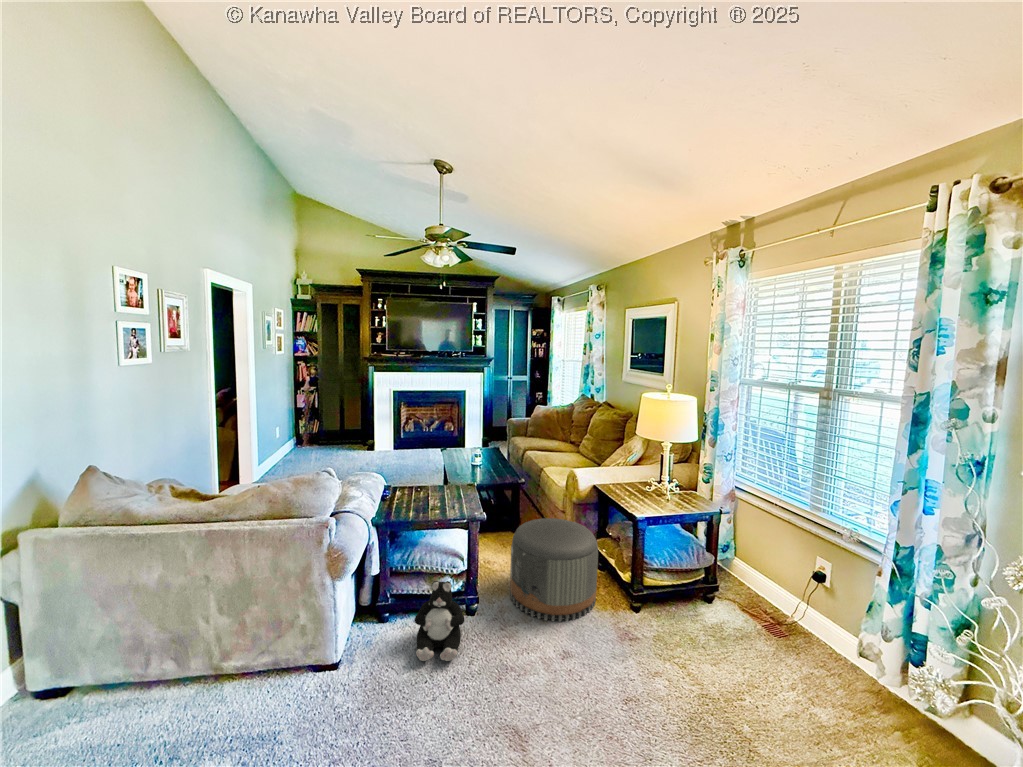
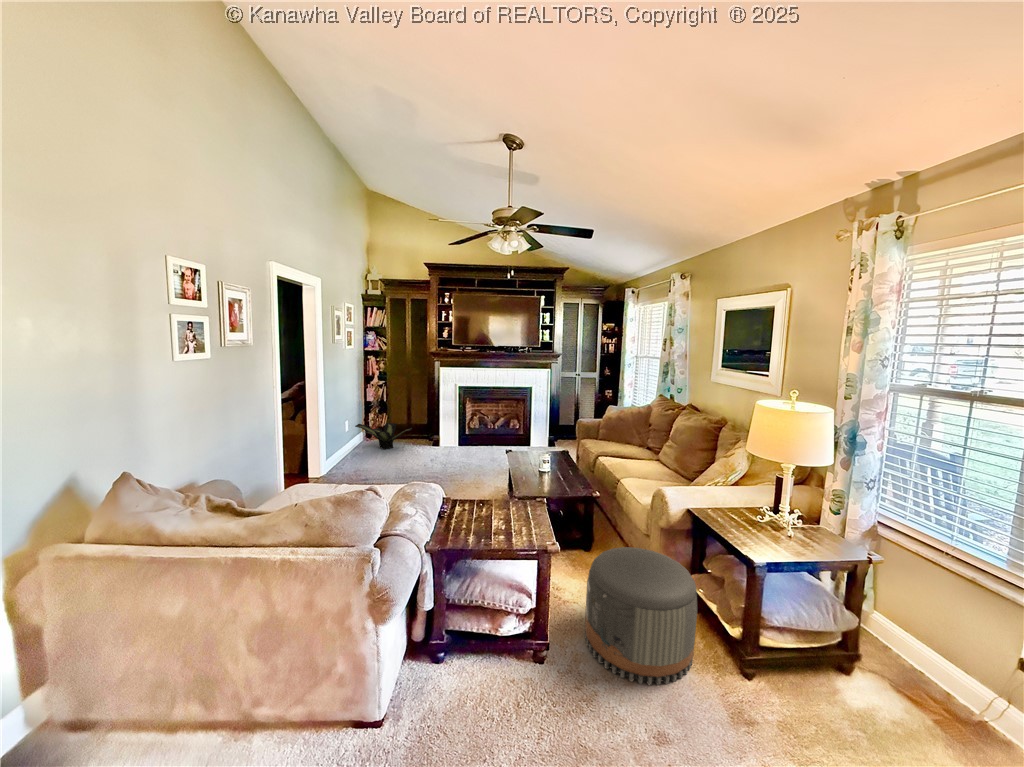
potted plant: none [286,429,347,455] -> present [355,423,412,449]
plush toy: present [414,581,464,661] -> none [472,626,532,732]

